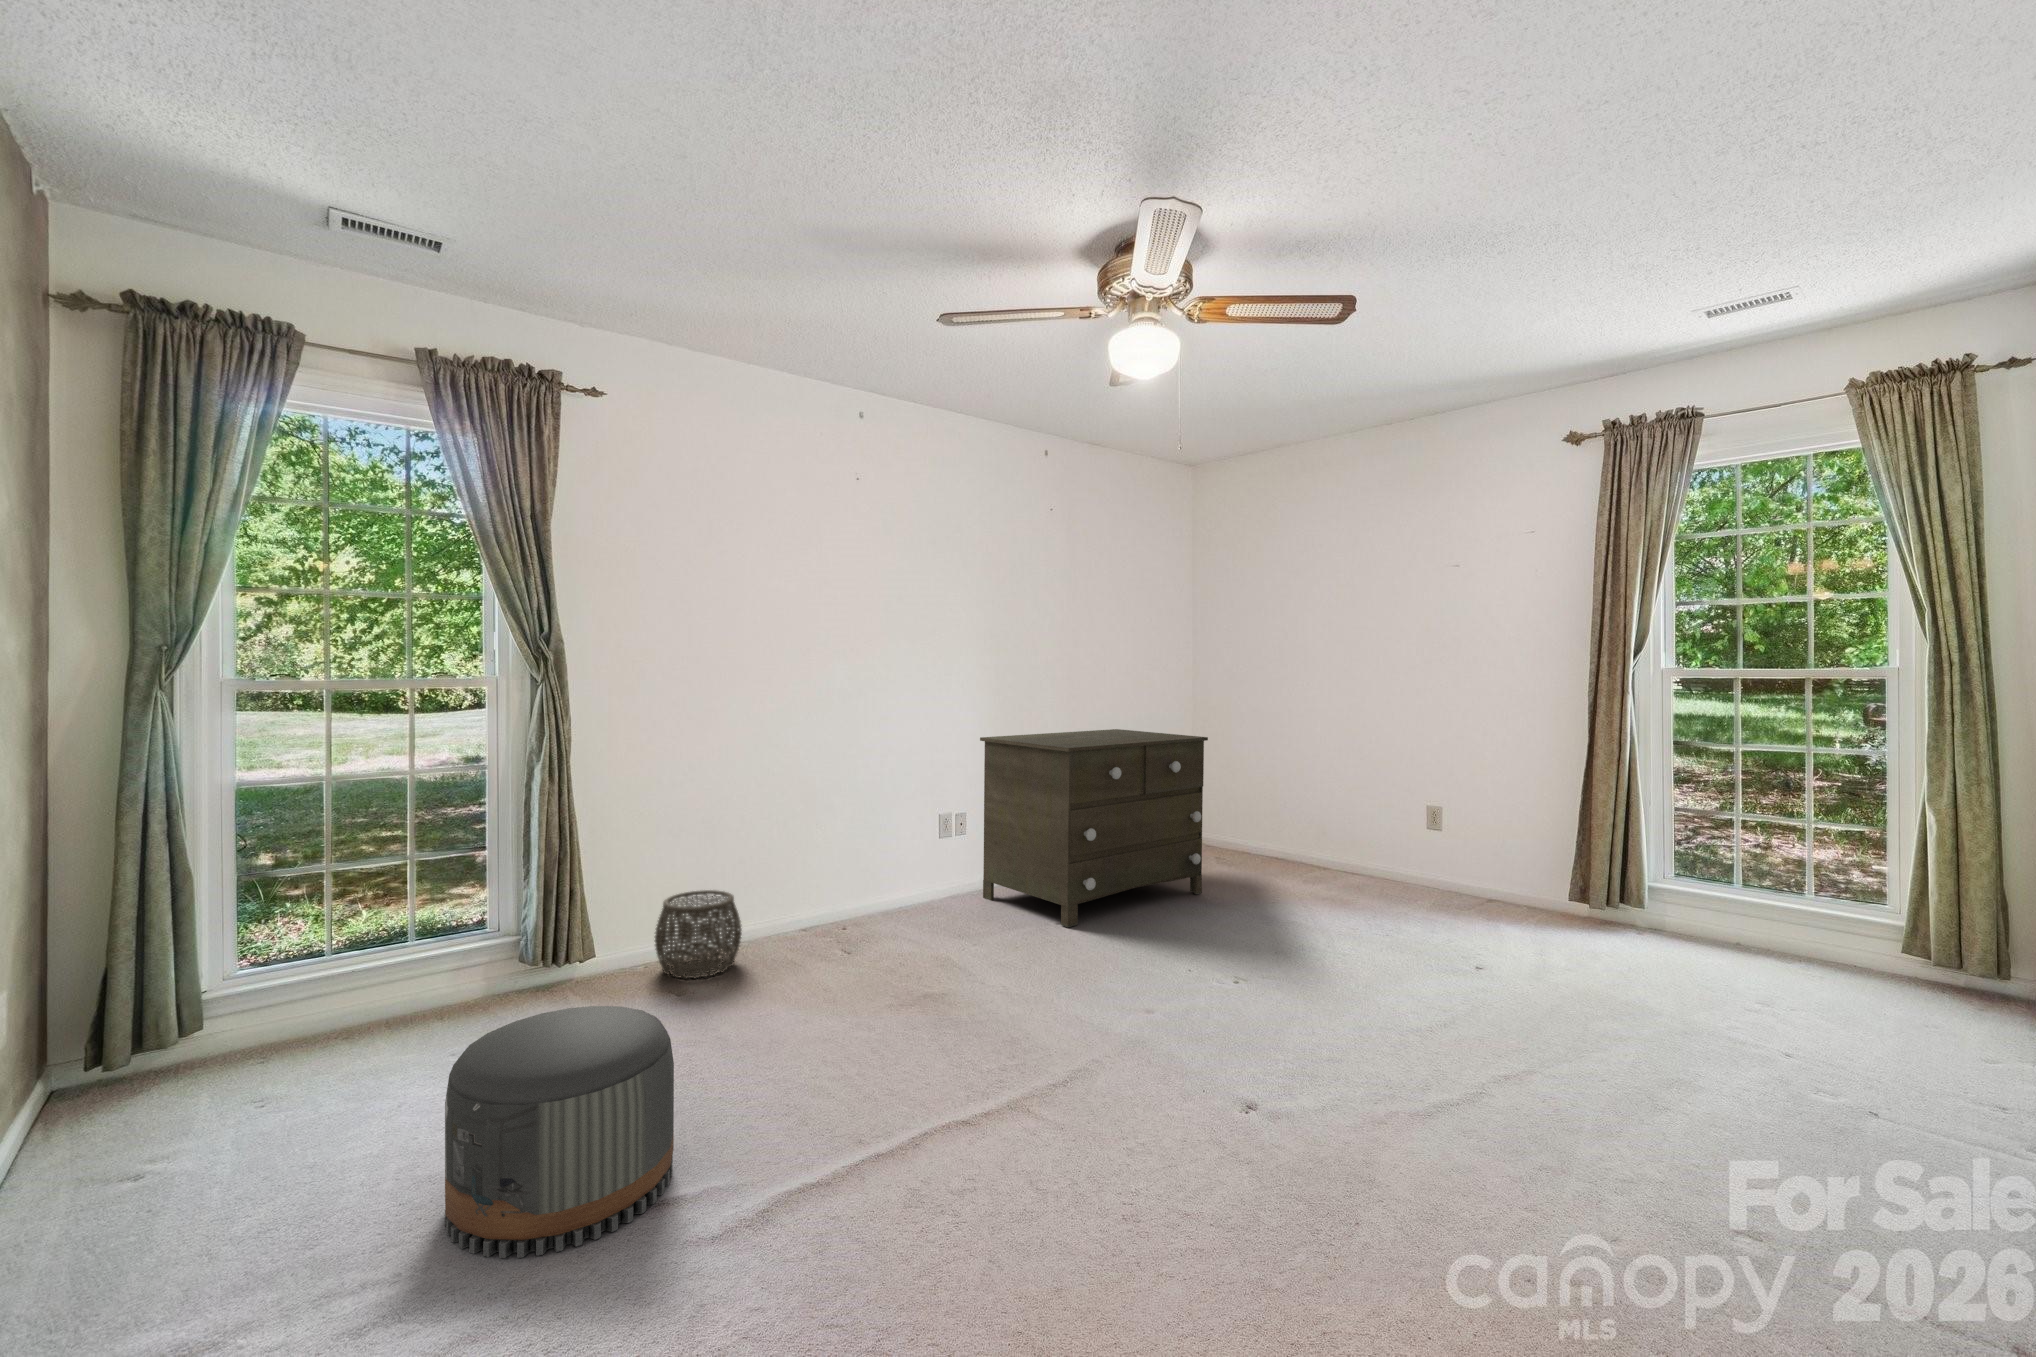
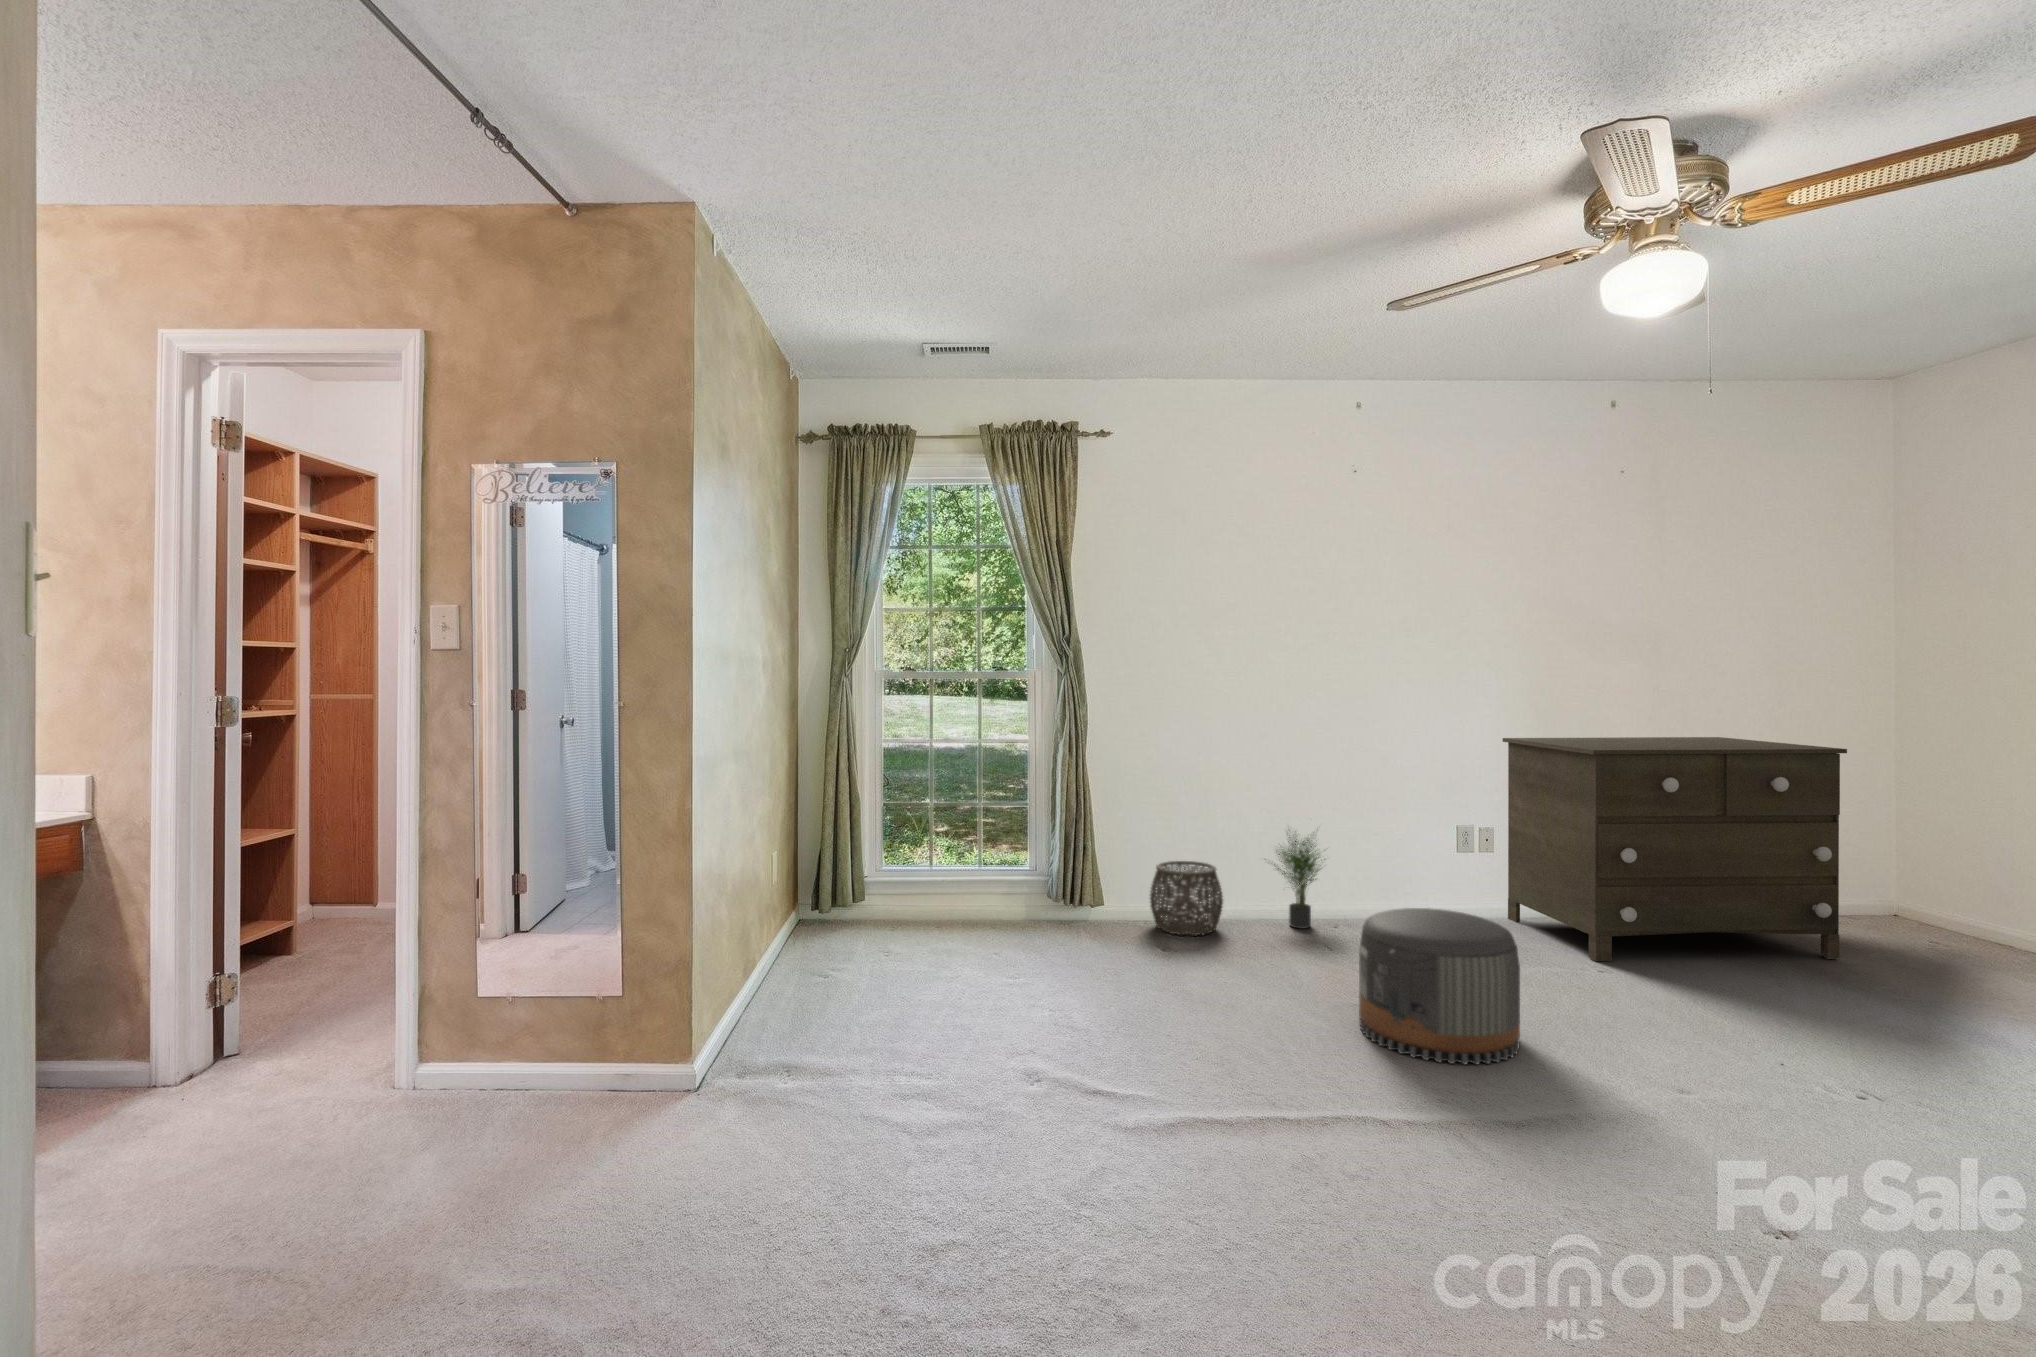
potted plant: none [772,832,851,944] -> present [1274,830,1326,929]
pouf: present [445,1006,674,1258] -> present [1359,908,1520,1064]

